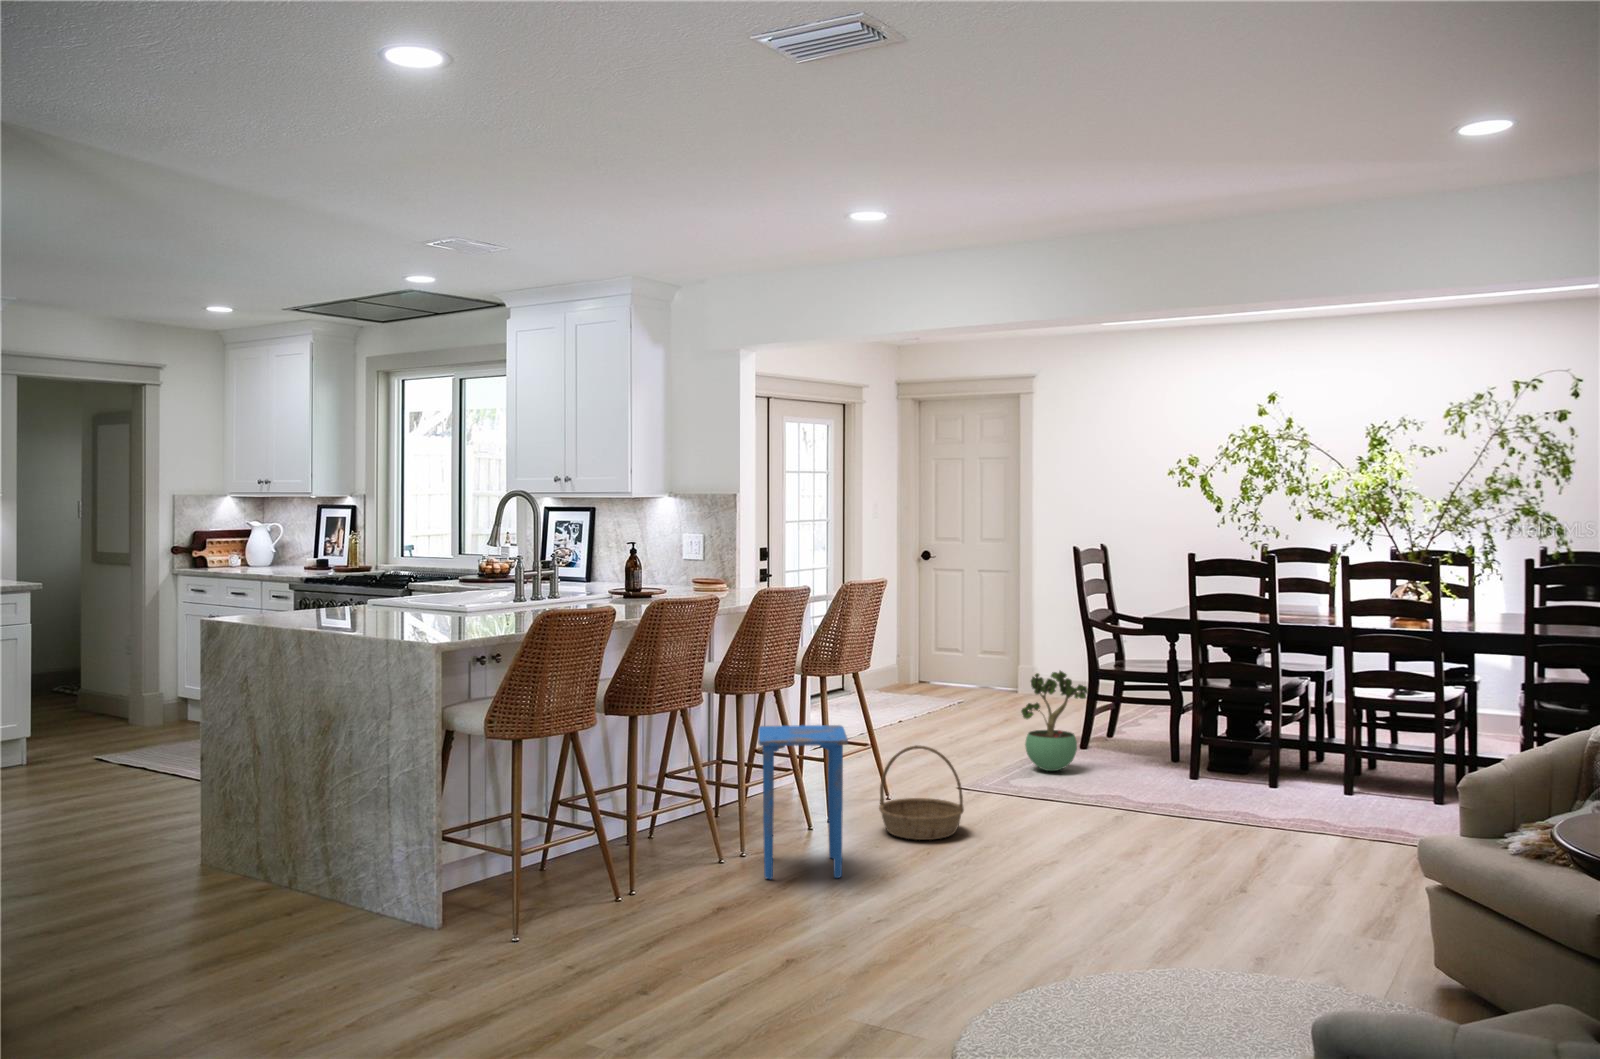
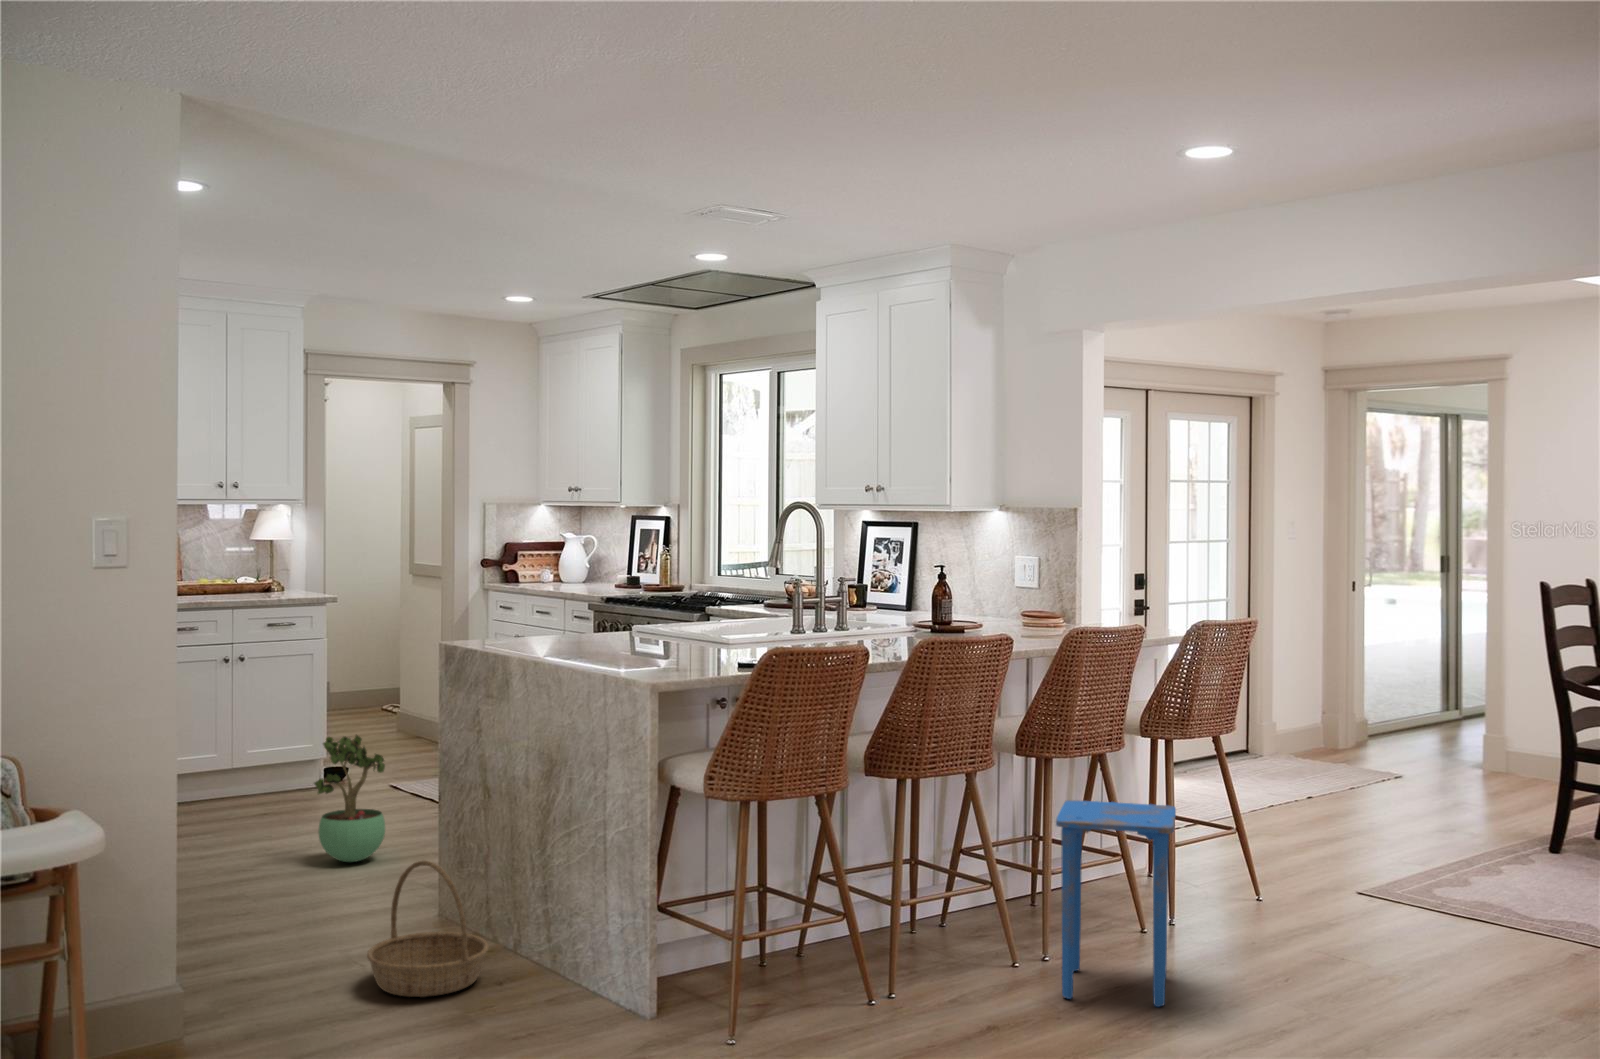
potted plant: present [1021,671,1088,771] -> present [314,735,385,862]
basket: present [879,745,964,840] -> present [367,860,489,997]

